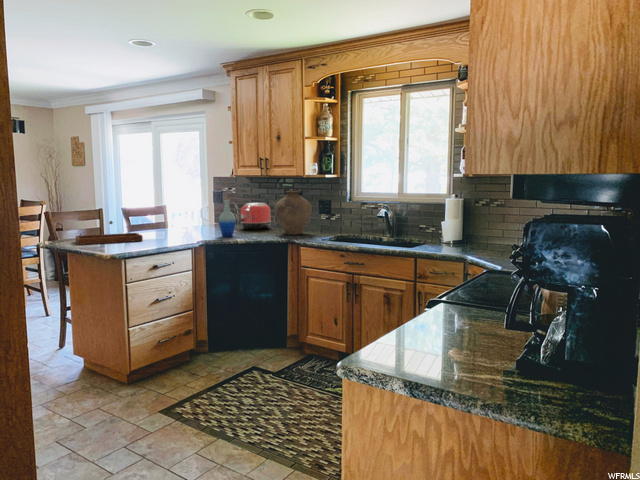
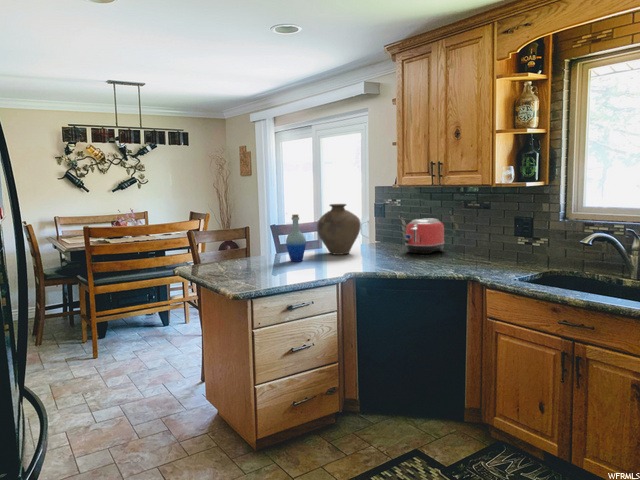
vase: present [275,191,312,235] -> present [317,204,361,255]
bottle: present [219,197,236,237] -> present [286,214,306,262]
tray: present [76,221,143,245] -> none [210,246,282,275]

